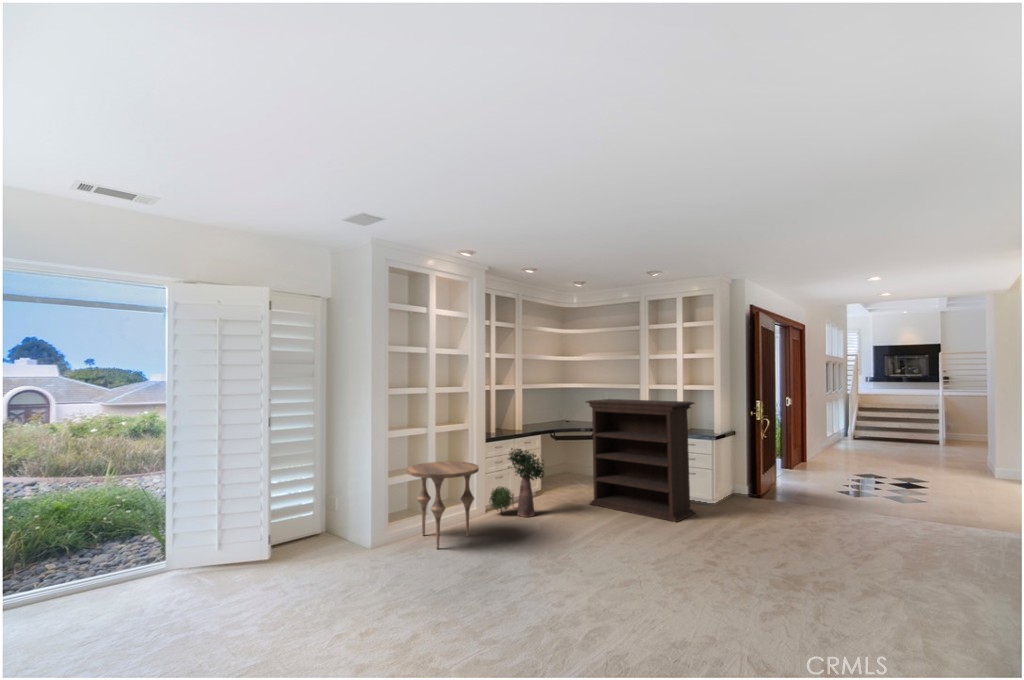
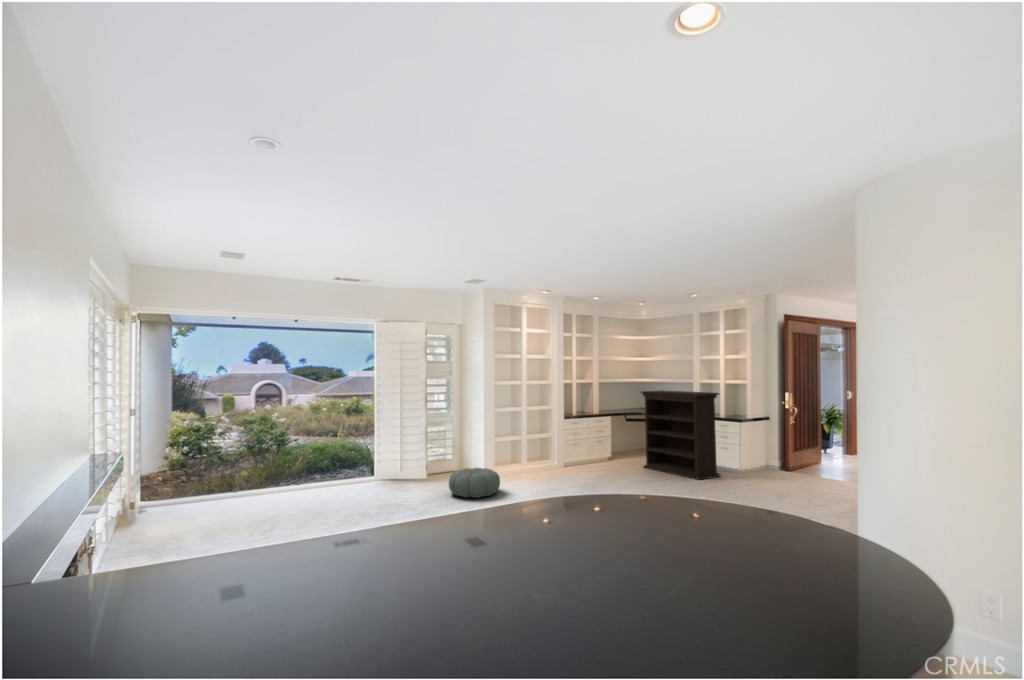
potted plant: present [489,448,544,517] -> none [566,424,606,472]
side table: present [407,461,479,549] -> none [507,430,553,483]
pouf: none [309,535,402,597] -> present [449,468,500,498]

